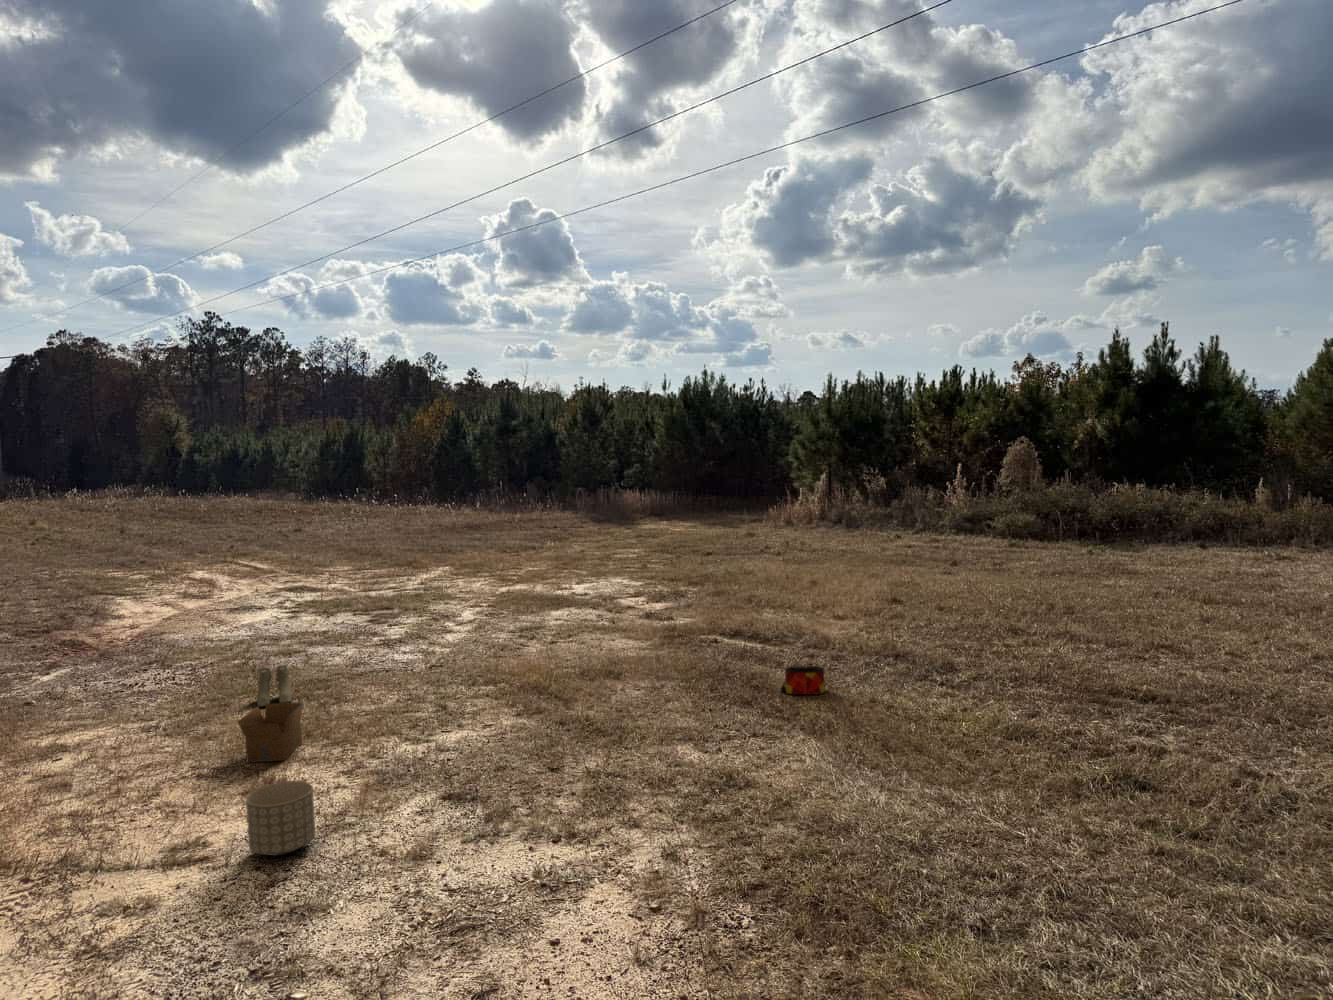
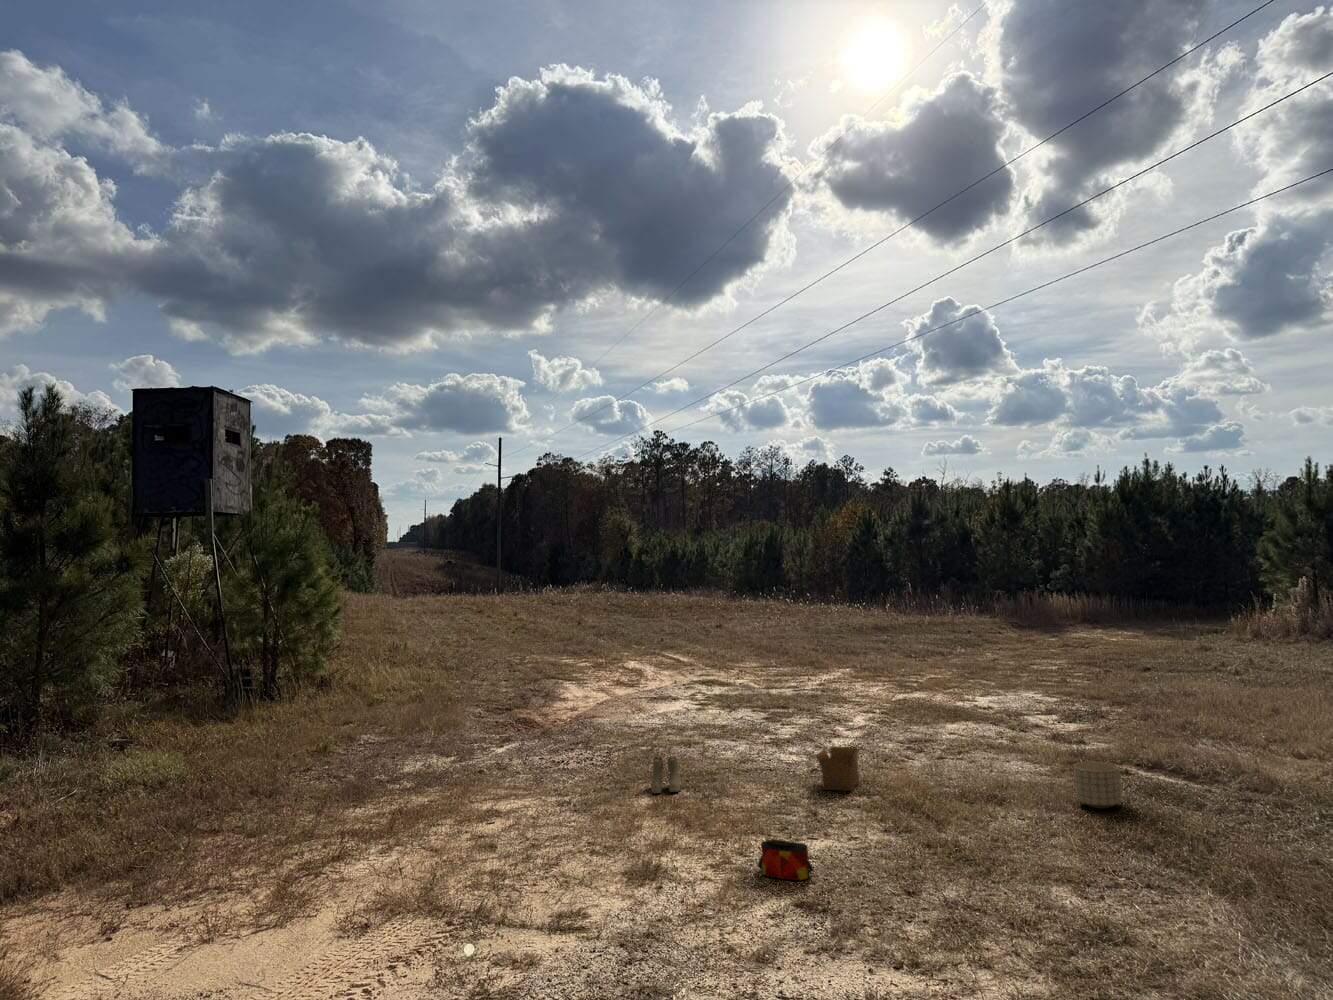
bag: present [781,666,826,695] -> present [758,840,813,881]
cardboard box: present [238,702,303,763] -> present [816,747,859,791]
planter: present [246,781,315,856] -> present [1073,761,1122,809]

